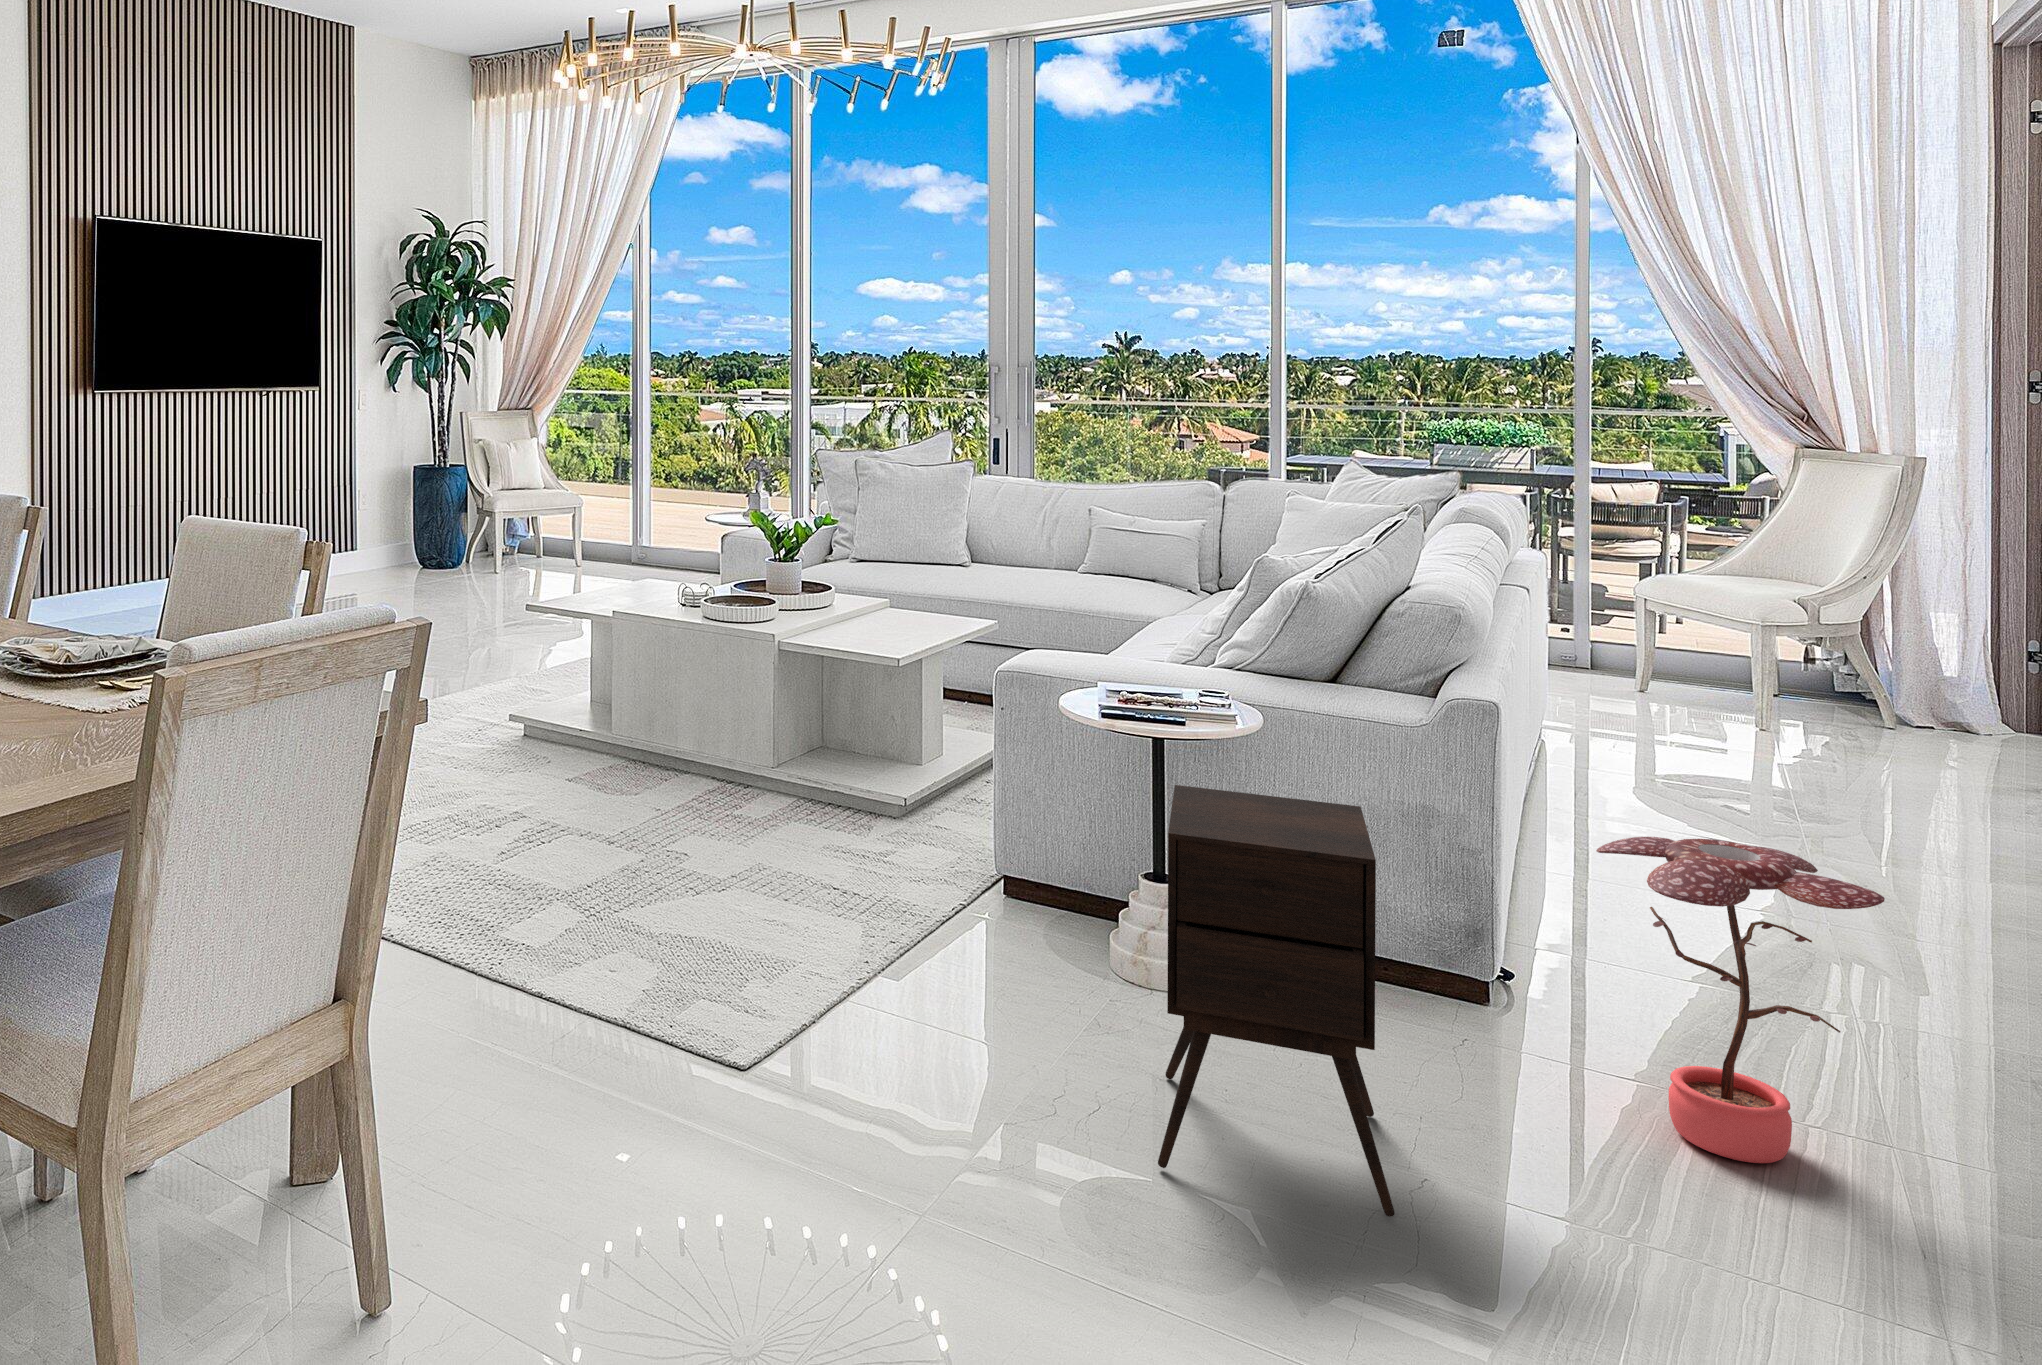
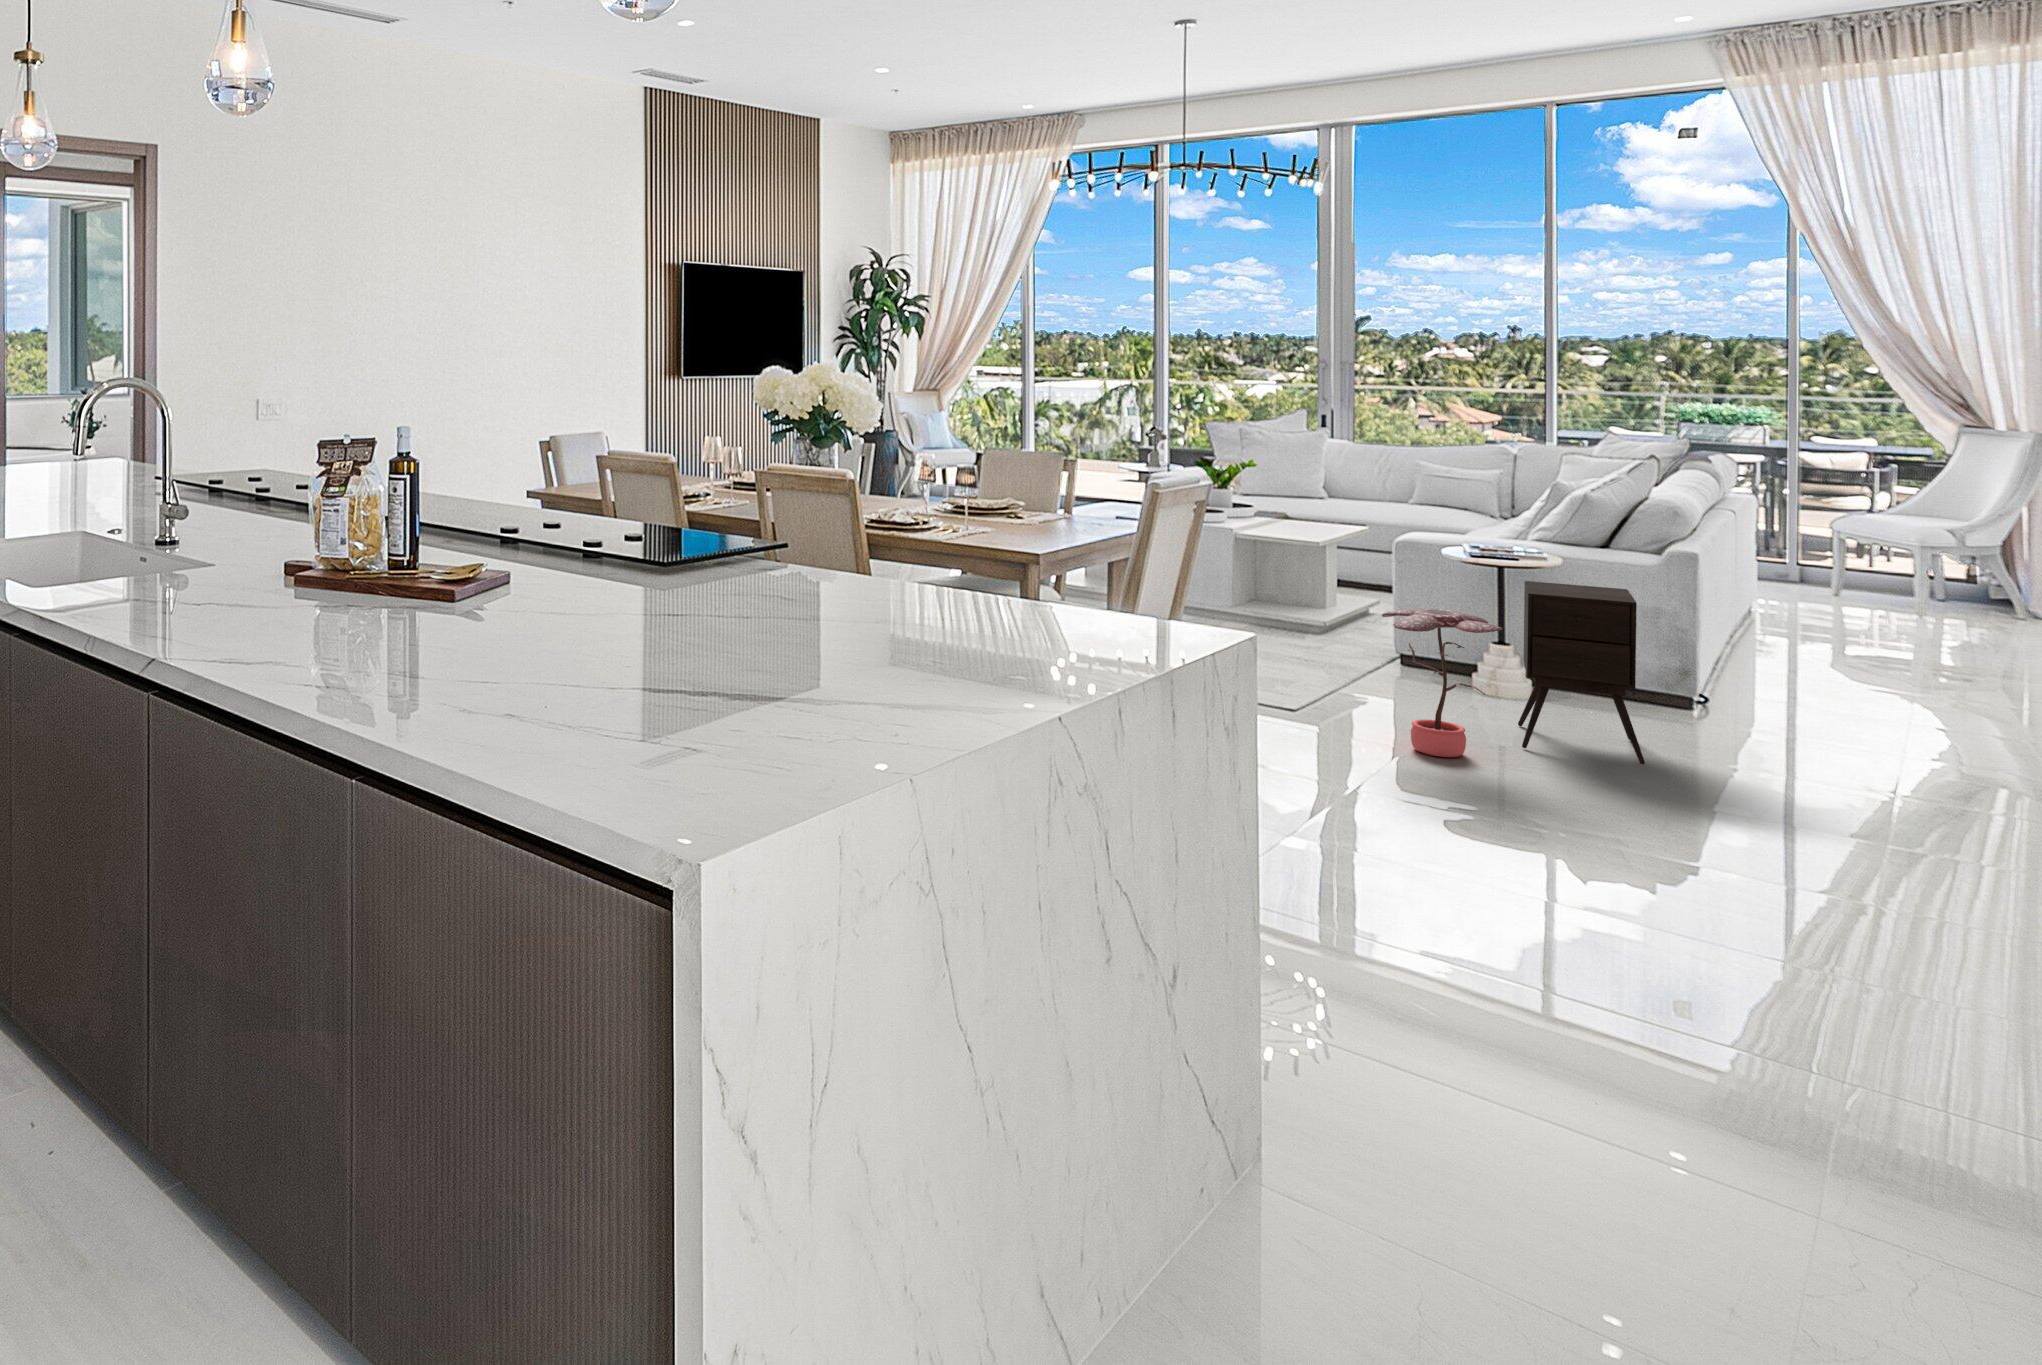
potted plant: present [1596,837,1885,1163] -> present [1382,608,1502,757]

